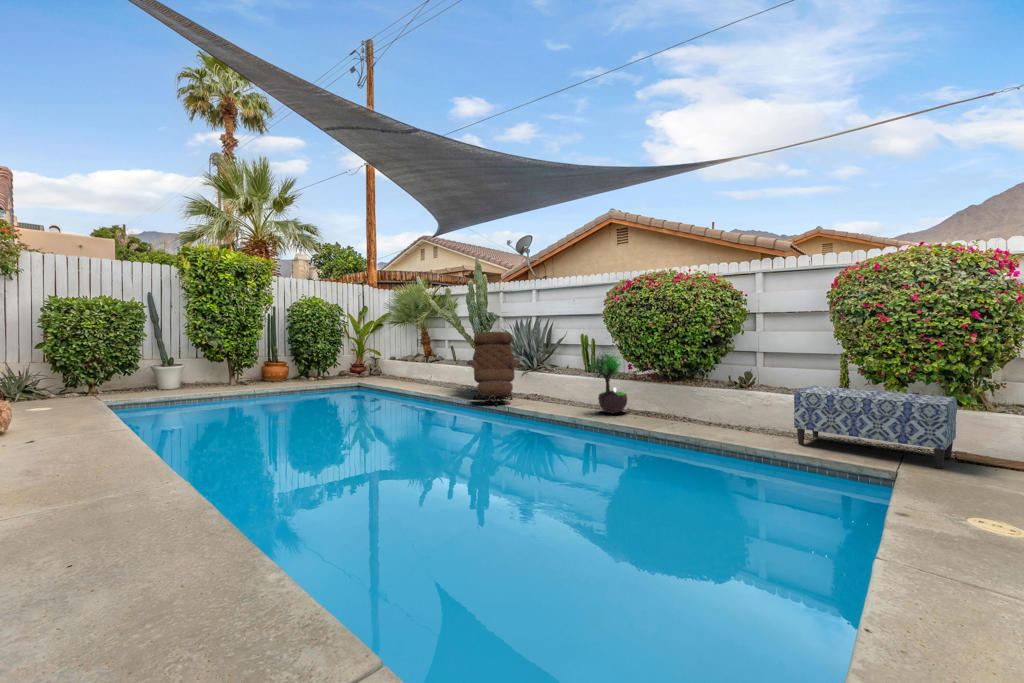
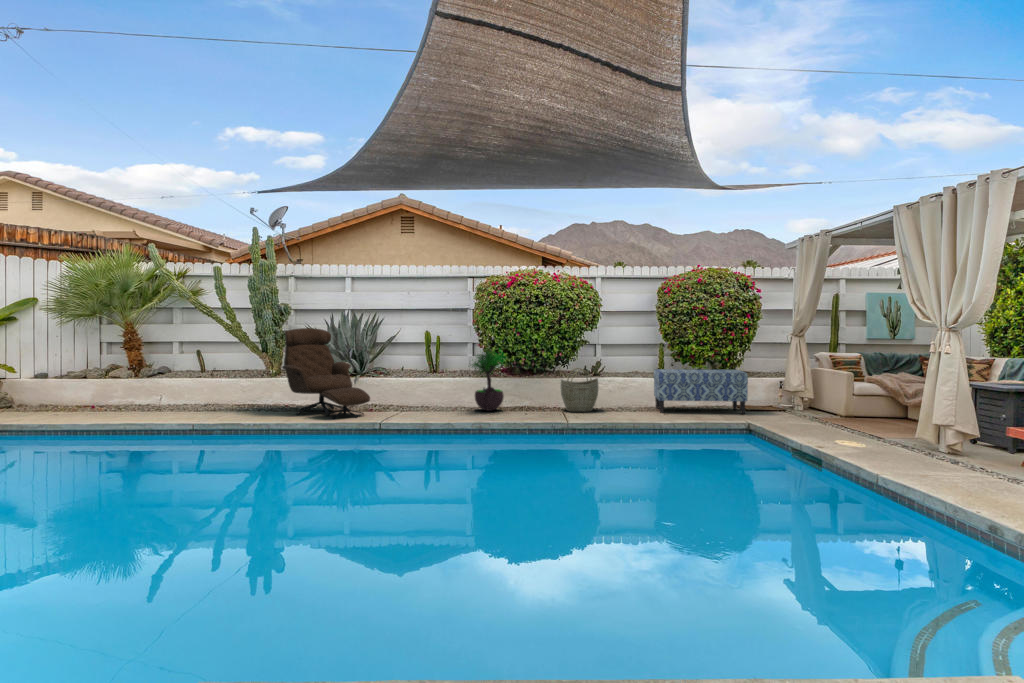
woven basket: none [679,377,725,429] -> present [561,368,598,412]

